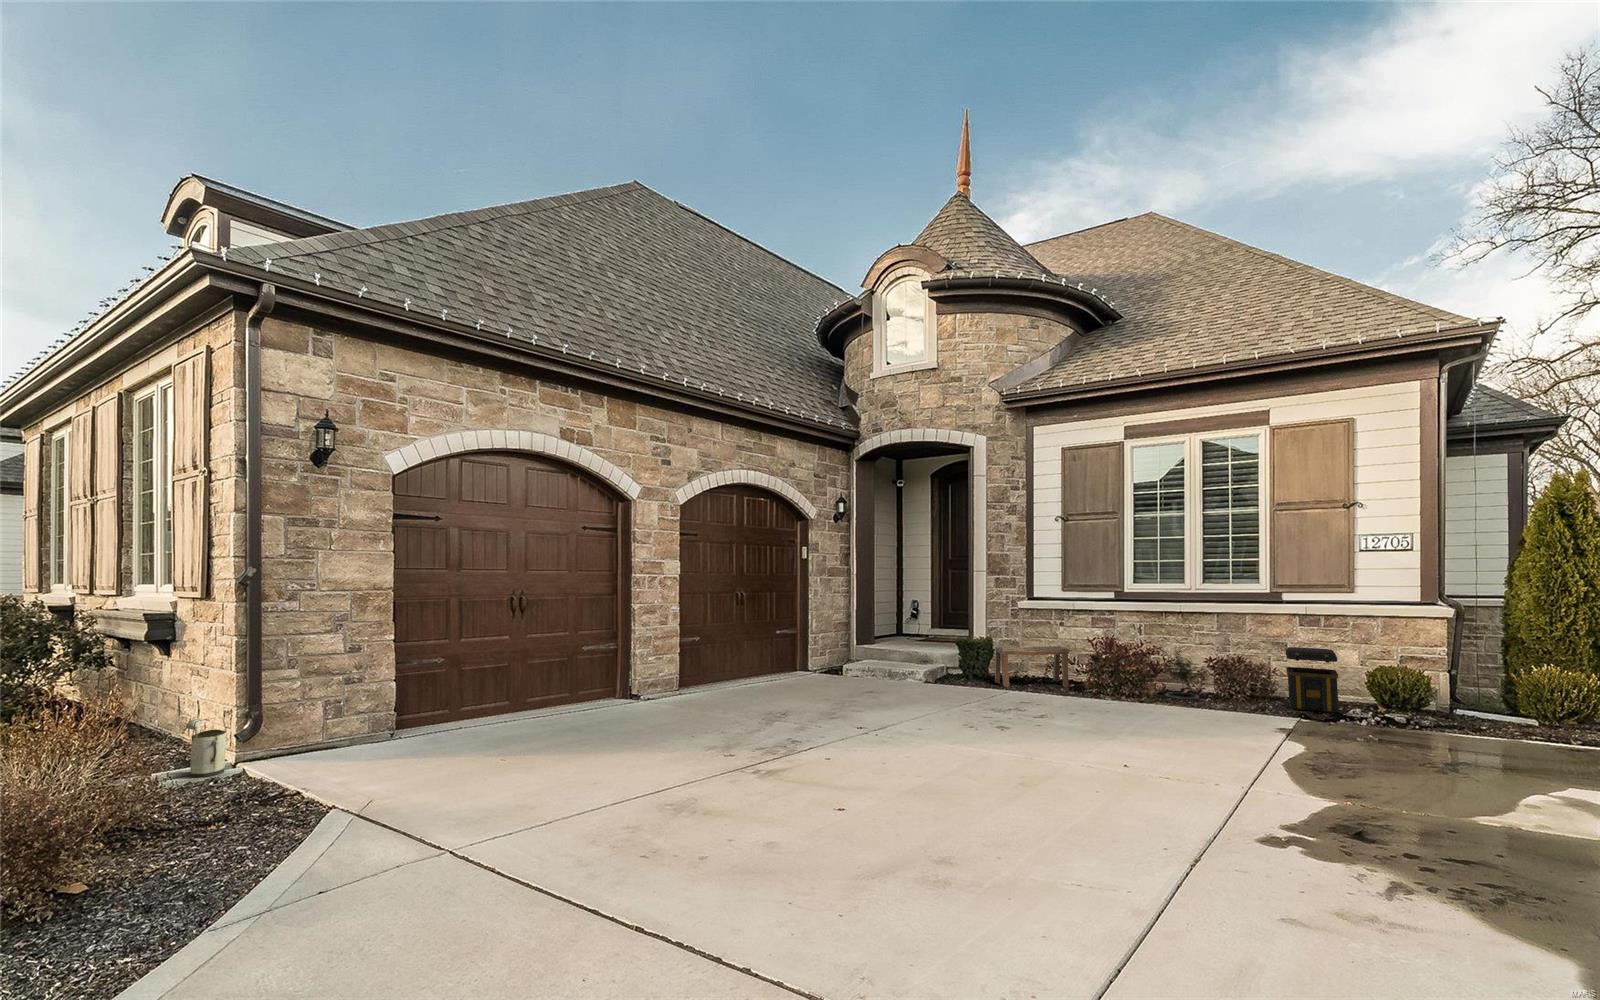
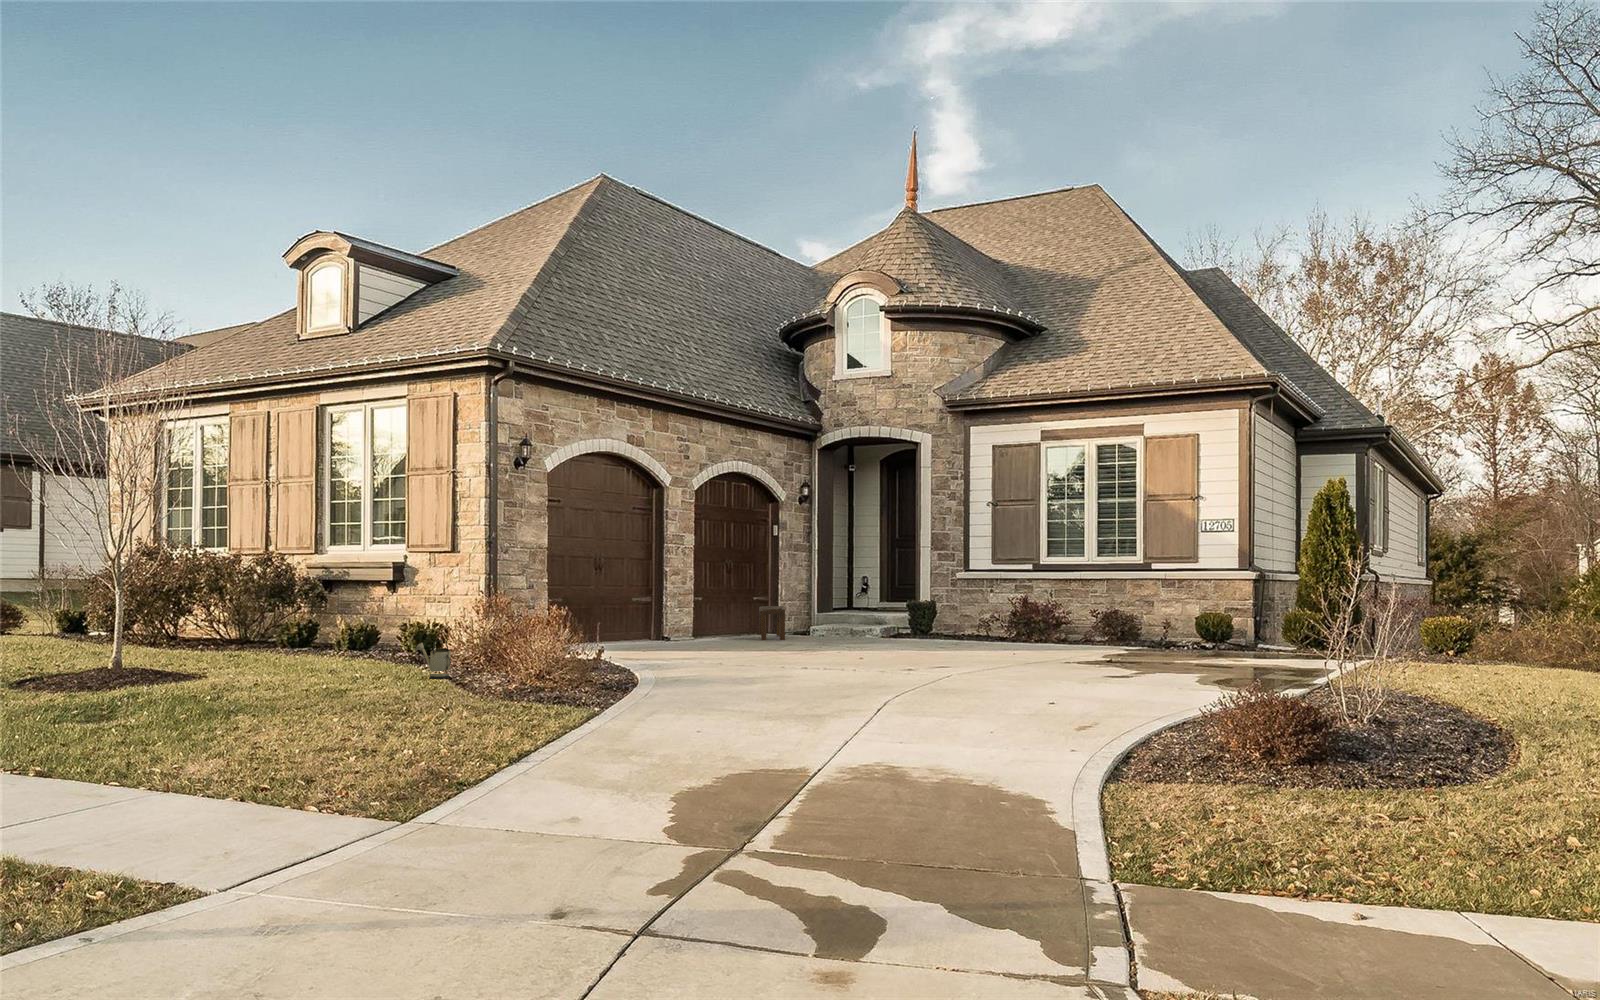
bench: present [995,646,1069,687] -> present [759,606,785,640]
toolbox: present [1286,647,1339,713] -> none [1149,602,1182,646]
potted tree: present [1166,648,1199,700] -> none [1066,601,1093,642]

